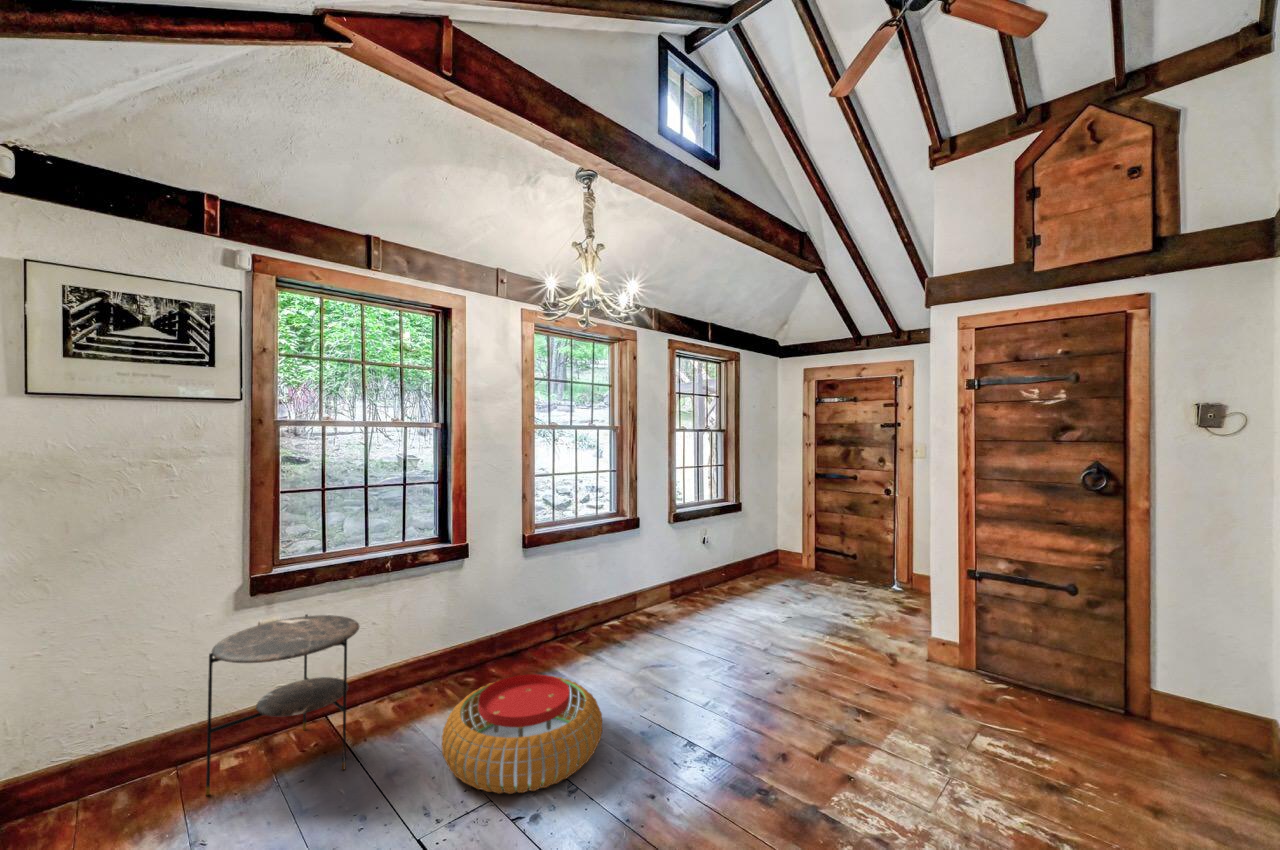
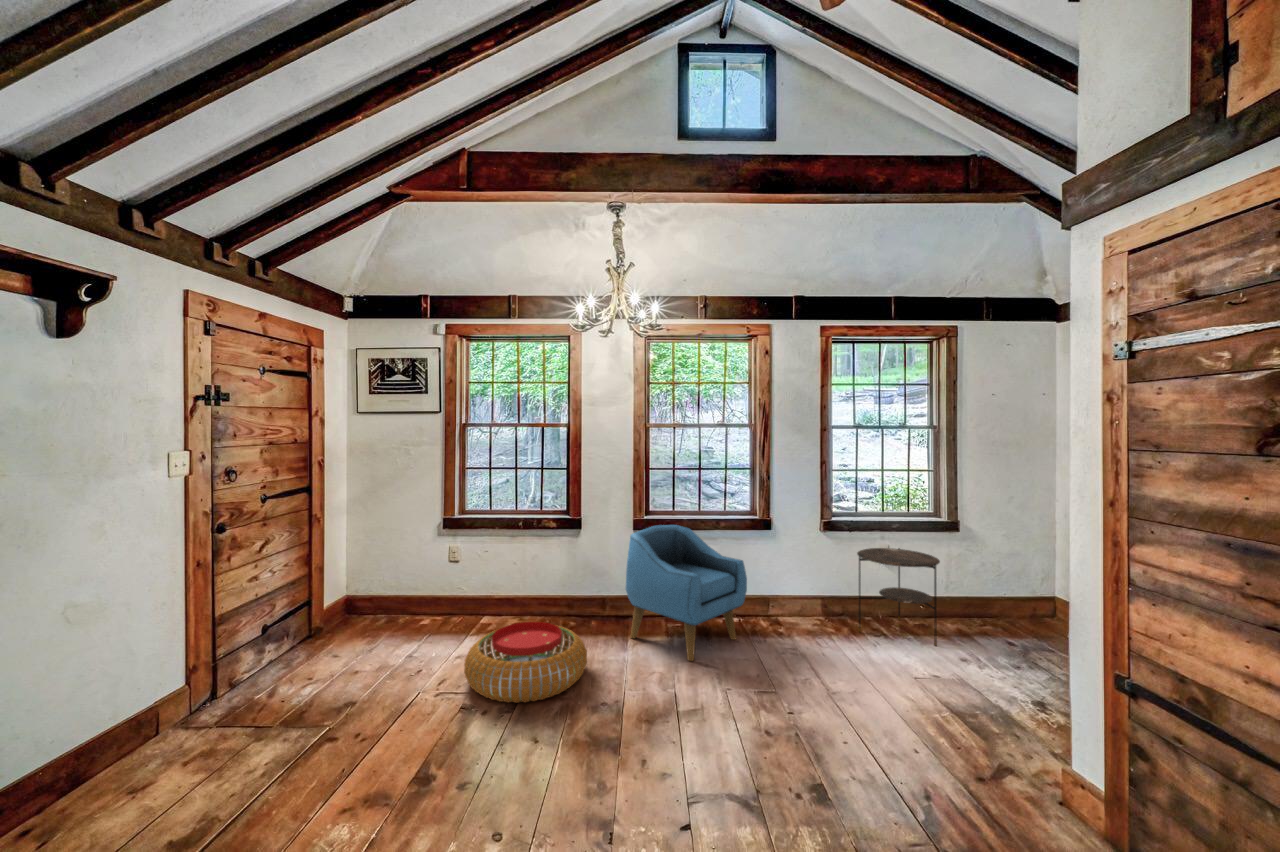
armchair: none [548,534,652,669] -> present [626,525,747,661]
side table: present [206,615,360,795] -> present [857,548,940,646]

